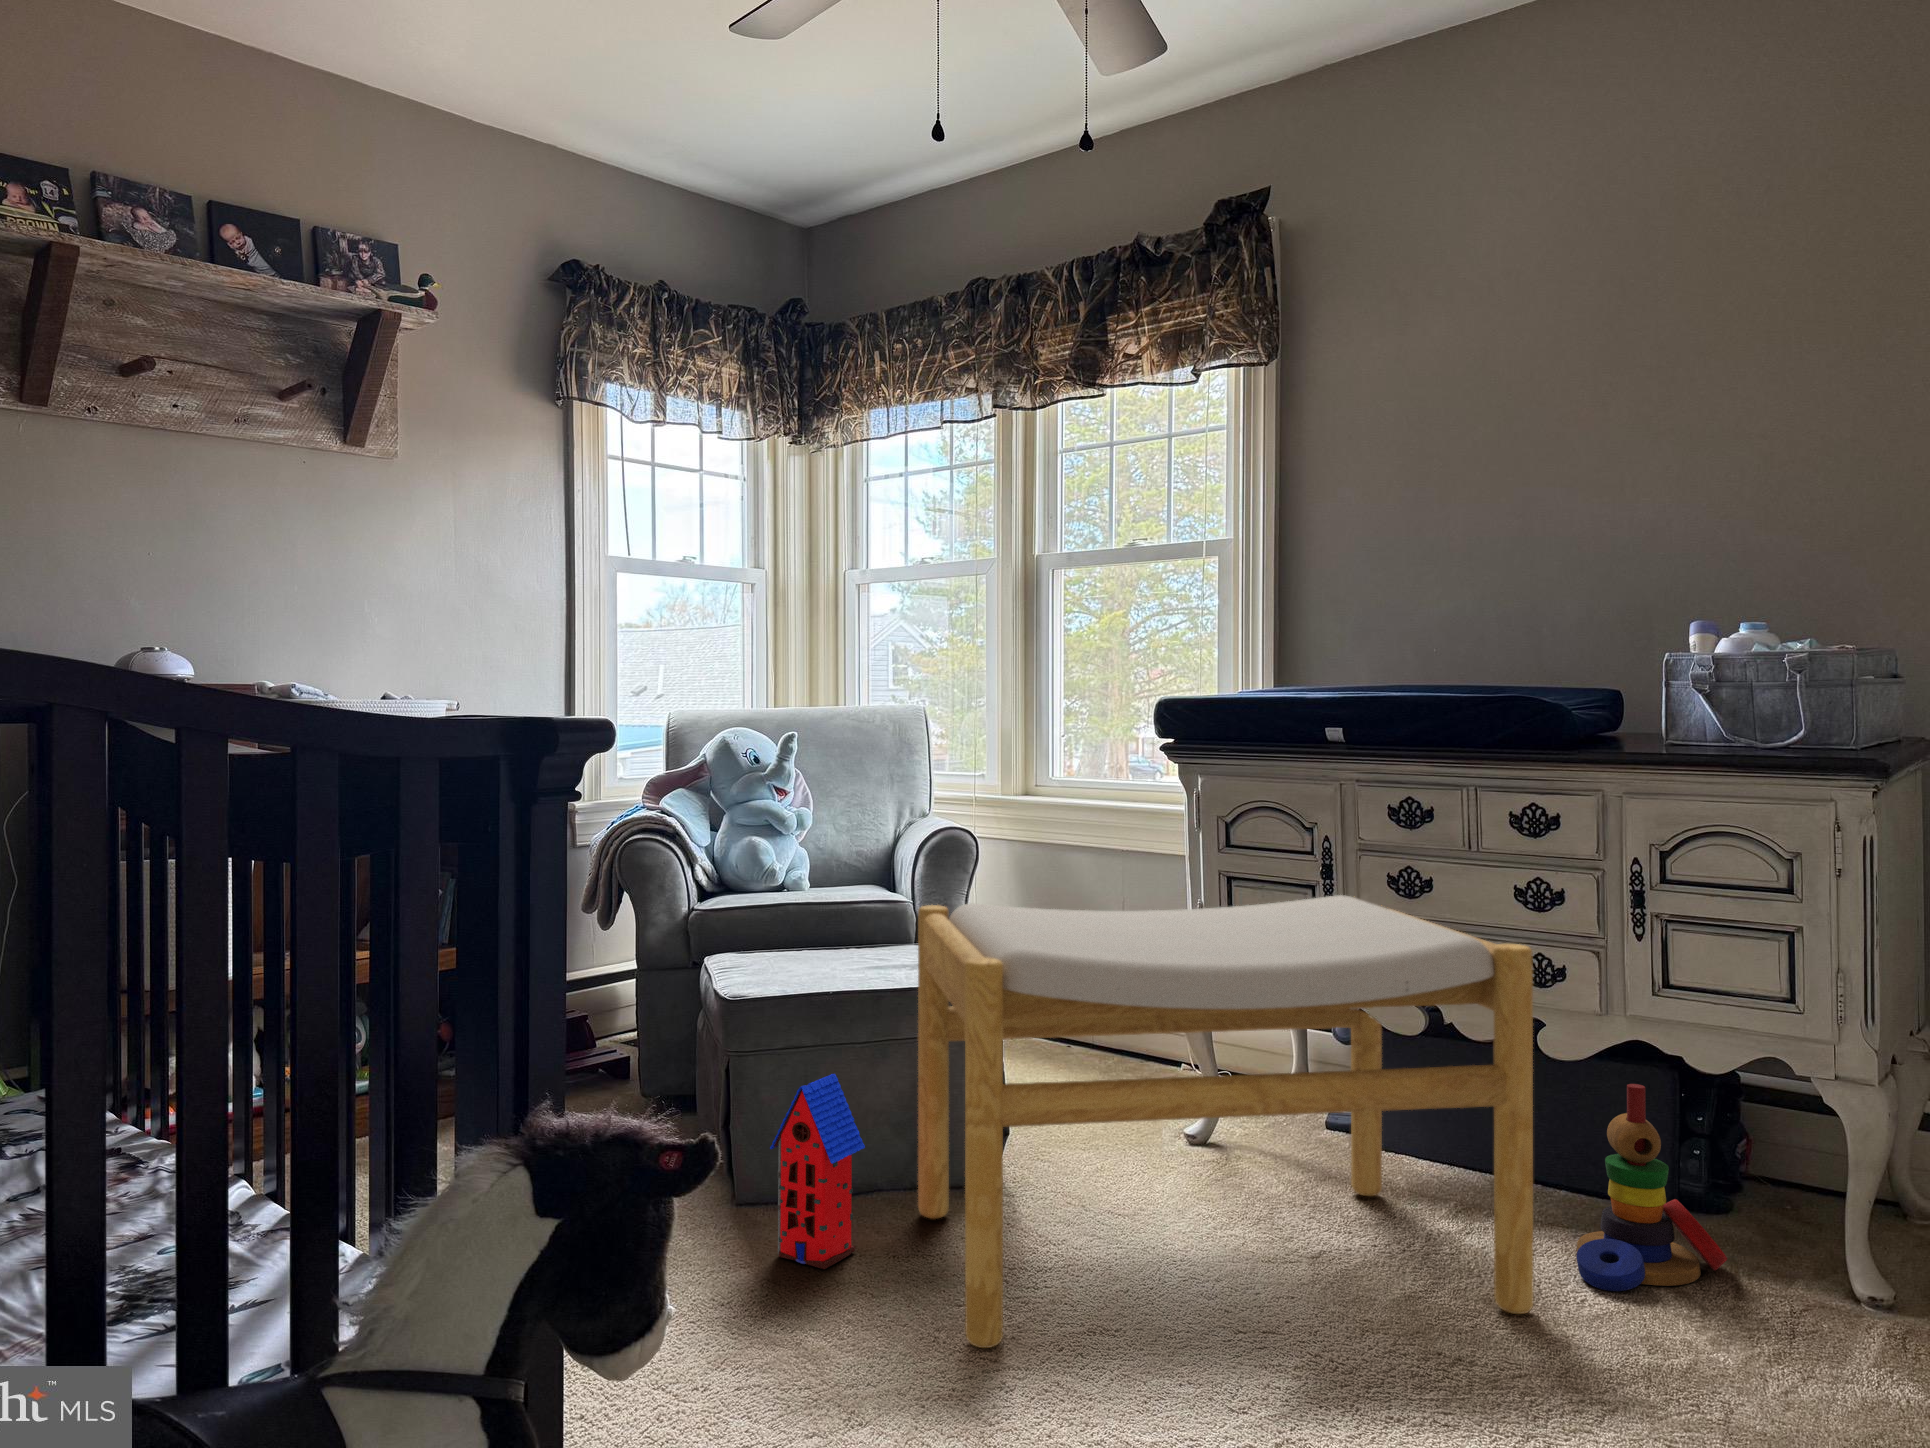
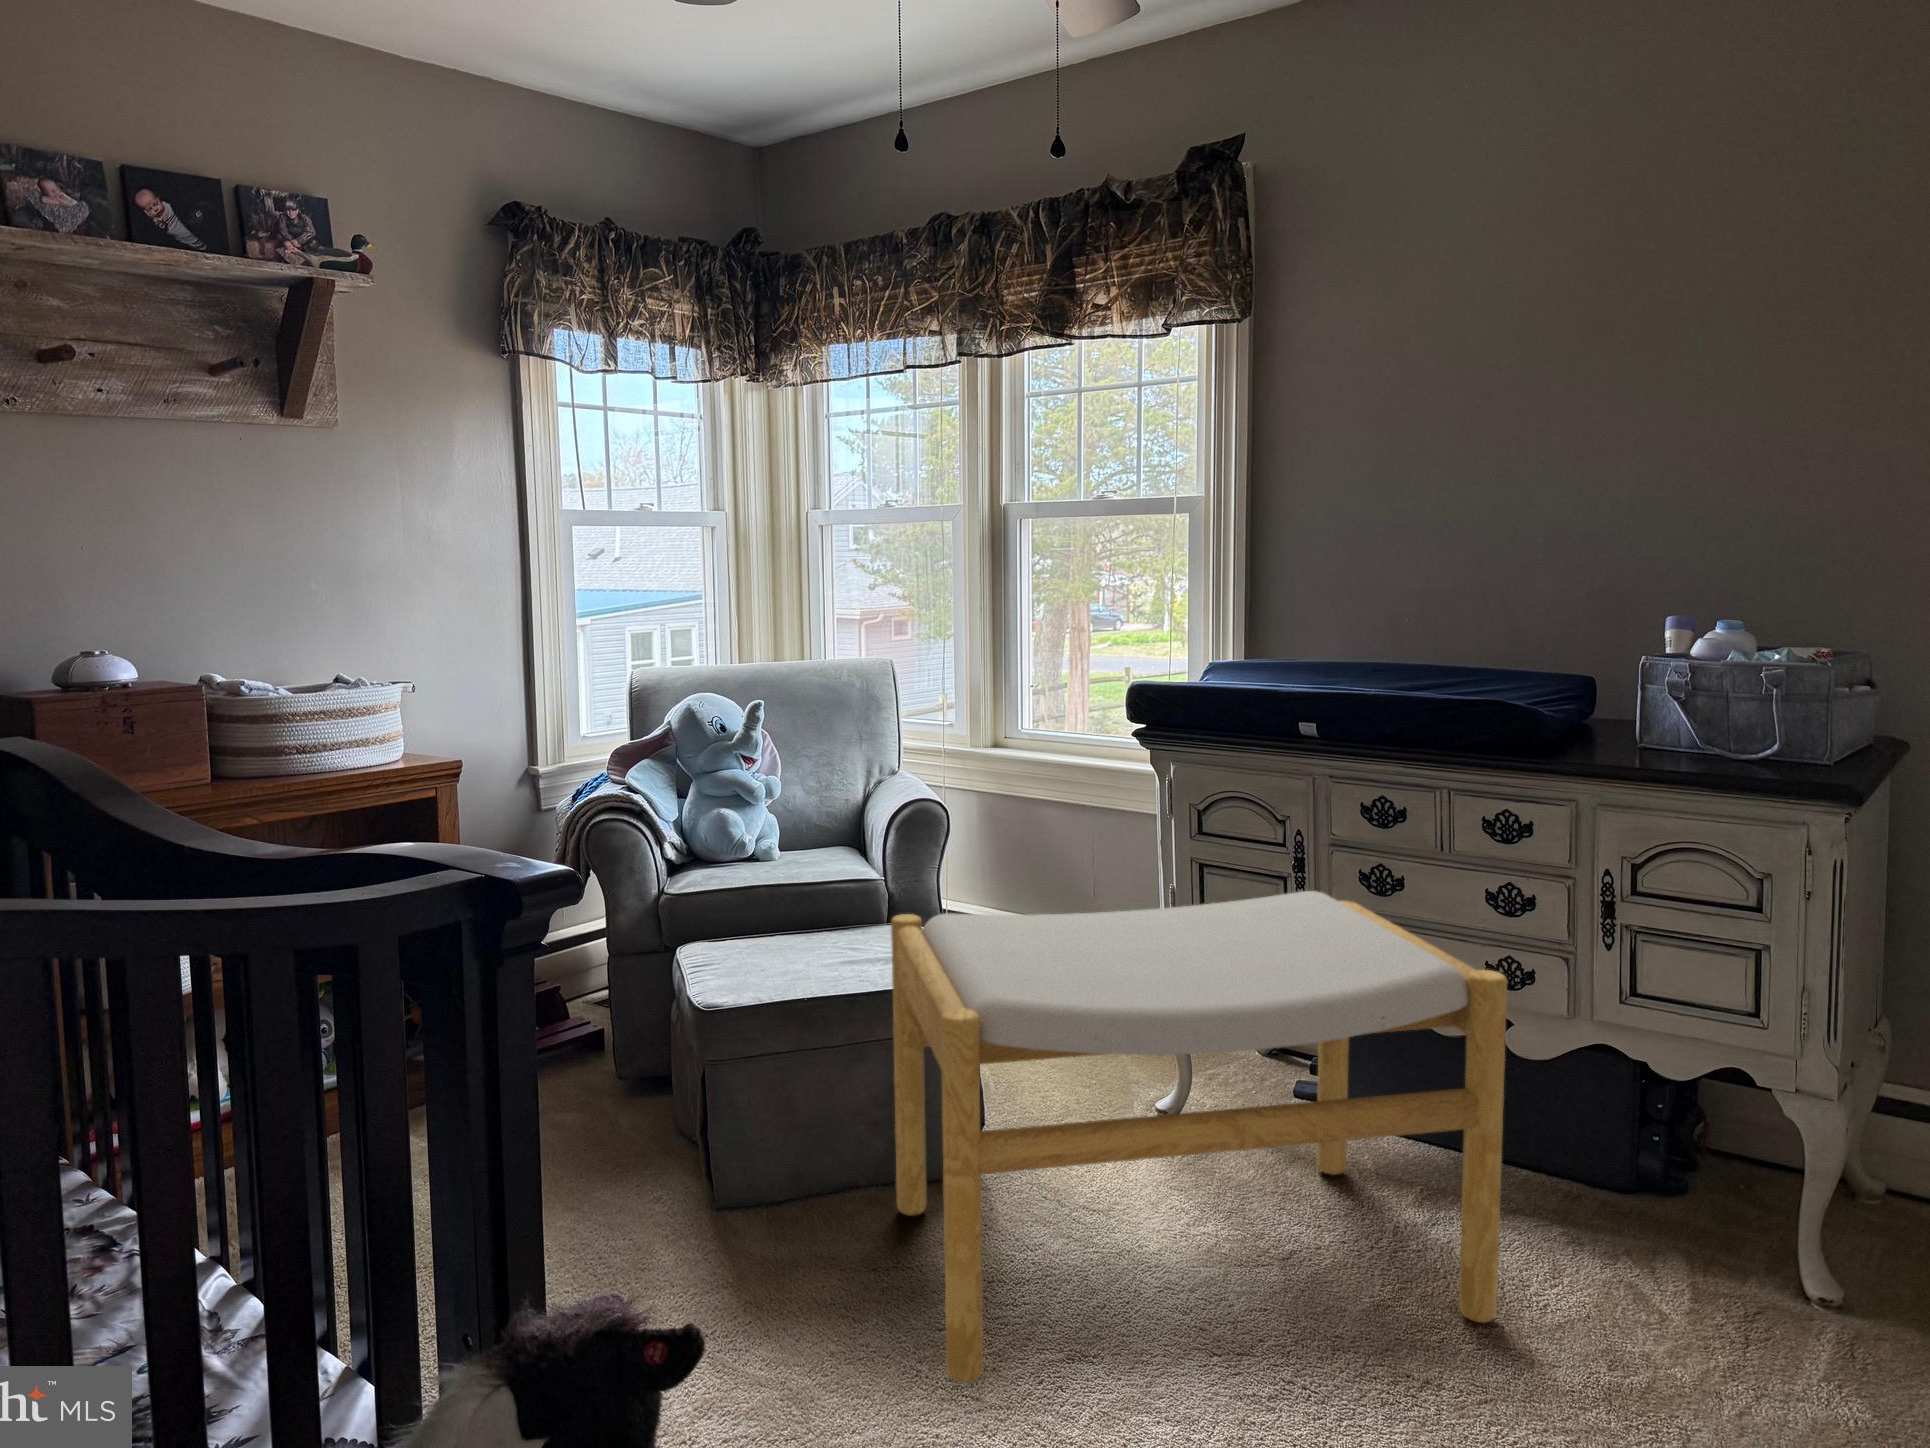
toy house: present [770,1074,865,1269] -> none [749,1091,843,1285]
stacking toy: present [1576,1084,1727,1291] -> none [1535,1085,1681,1290]

